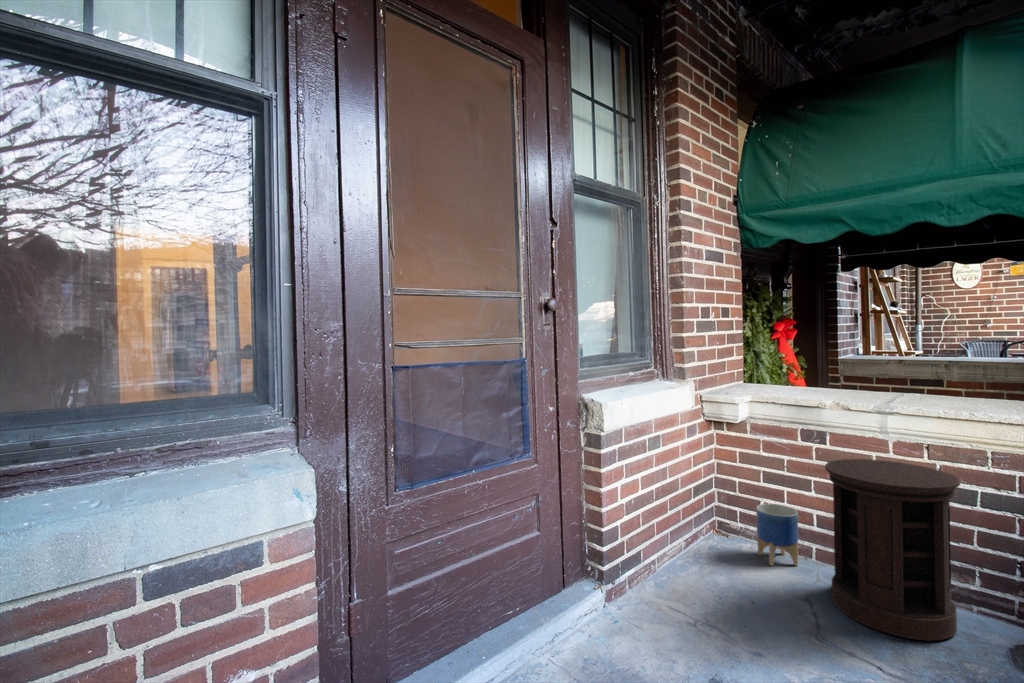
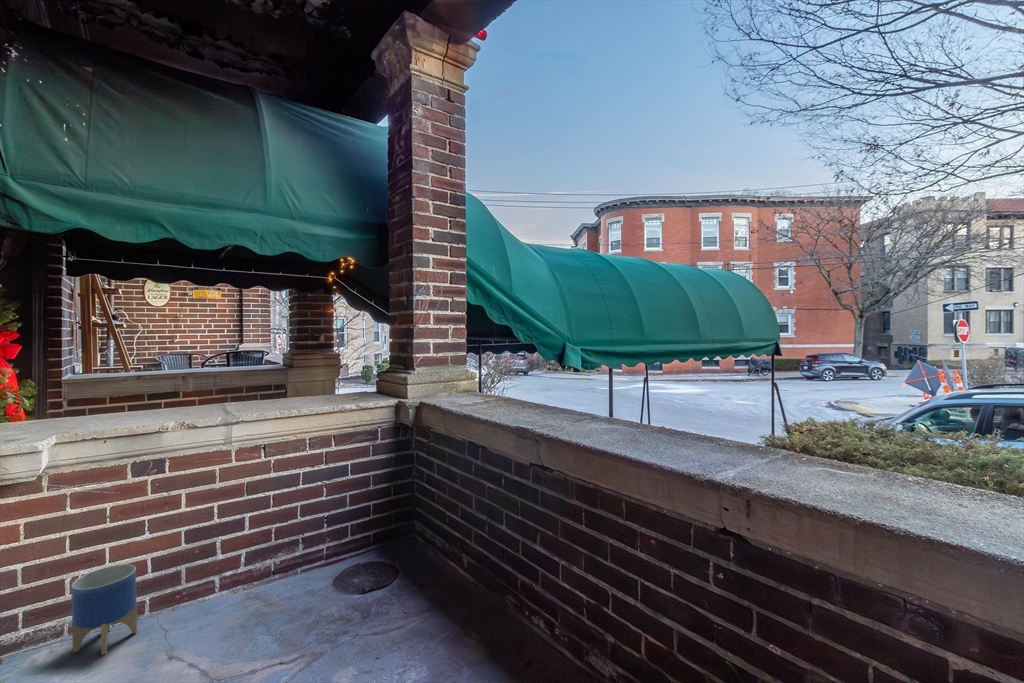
side table: present [825,459,960,640] -> none [188,465,308,646]

